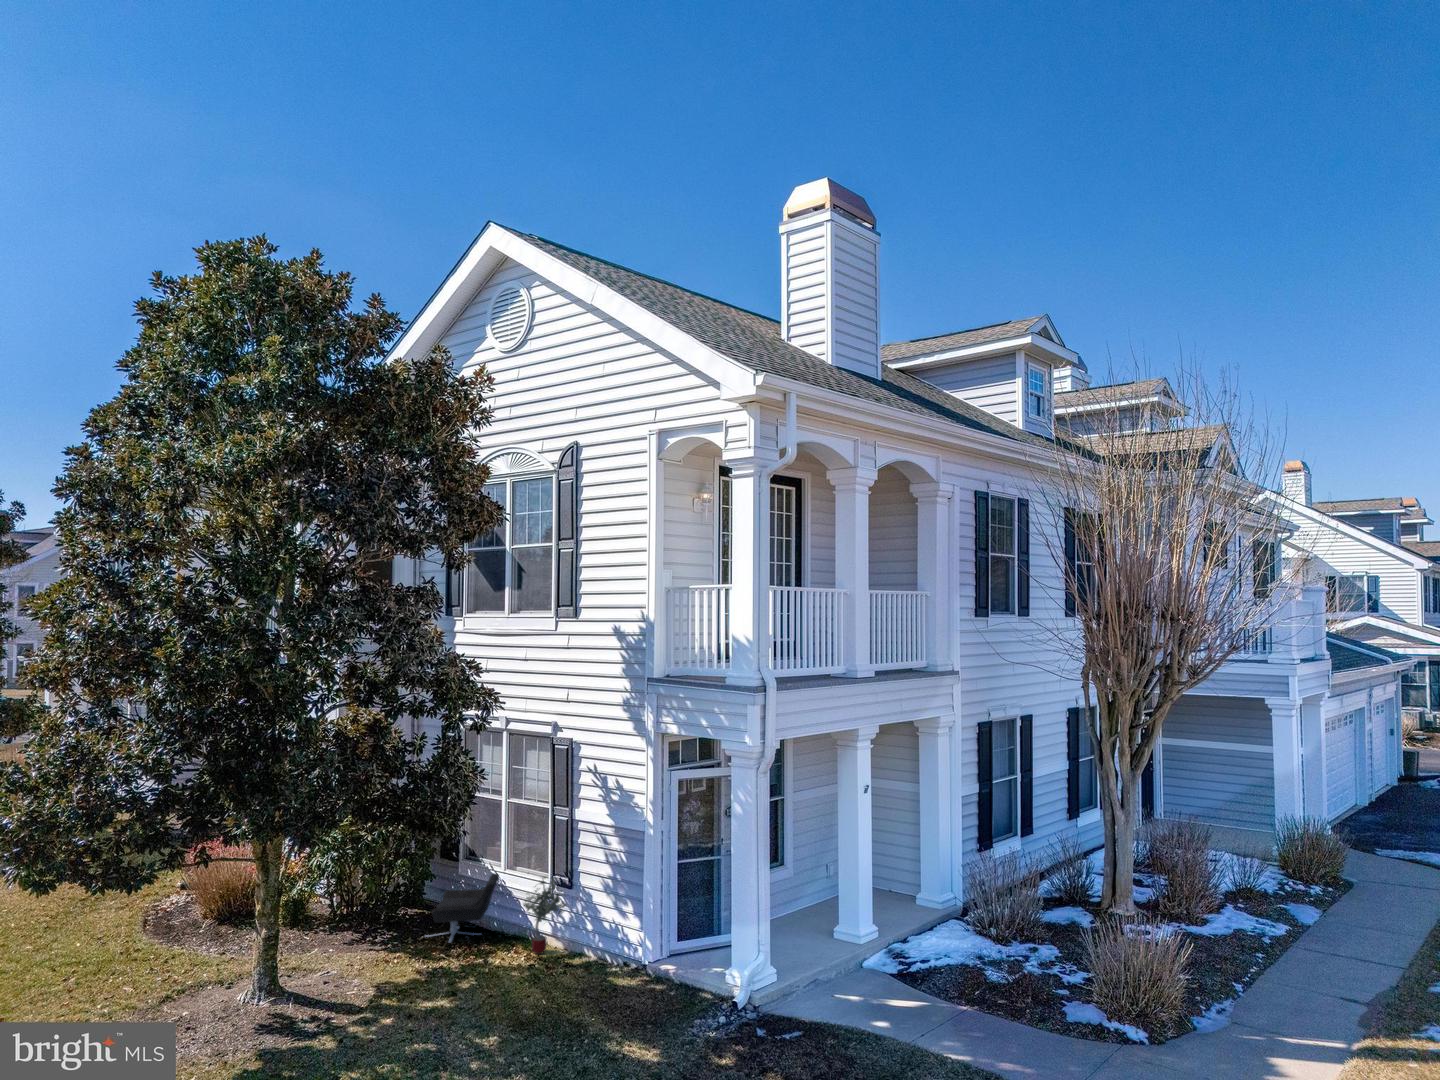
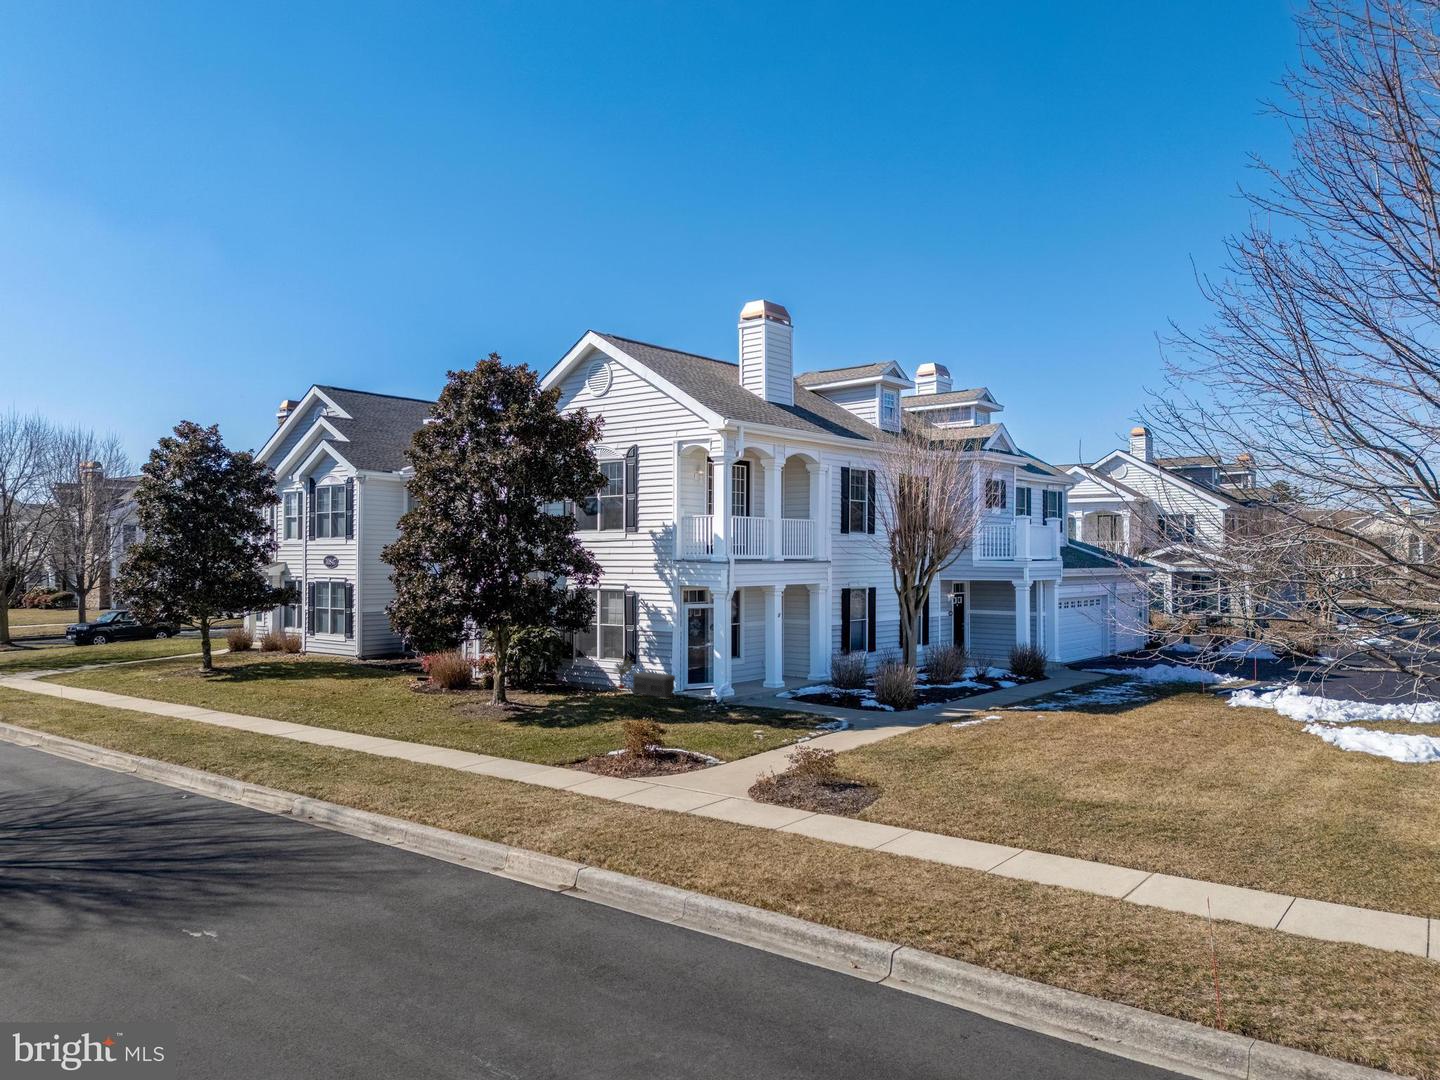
lounge chair: present [426,873,499,943] -> none [564,659,598,689]
storage bench: none [560,912,652,988] -> present [633,672,675,698]

